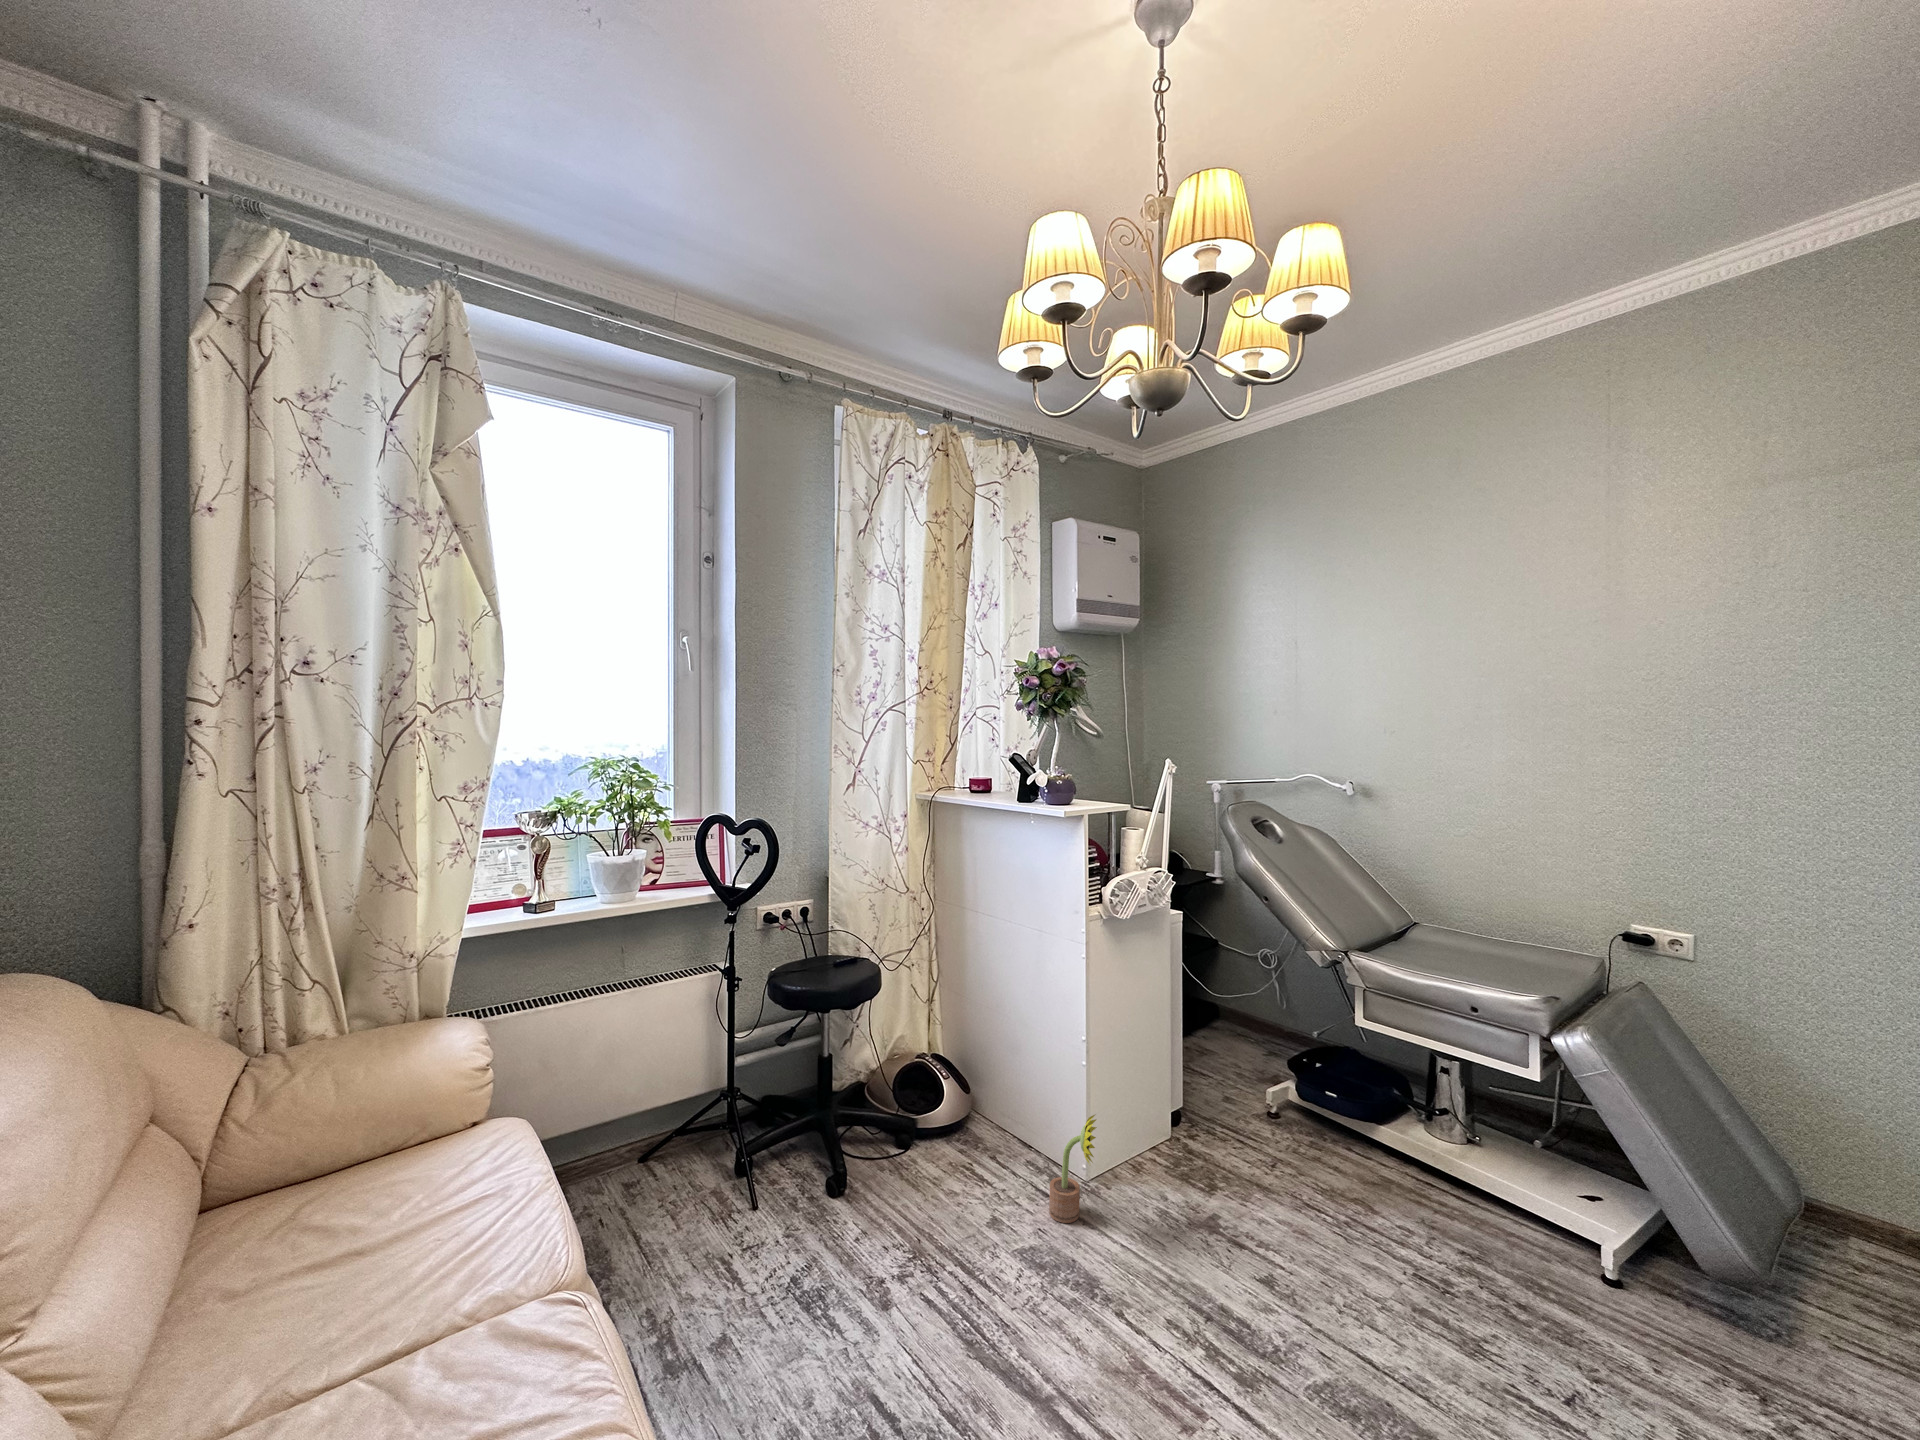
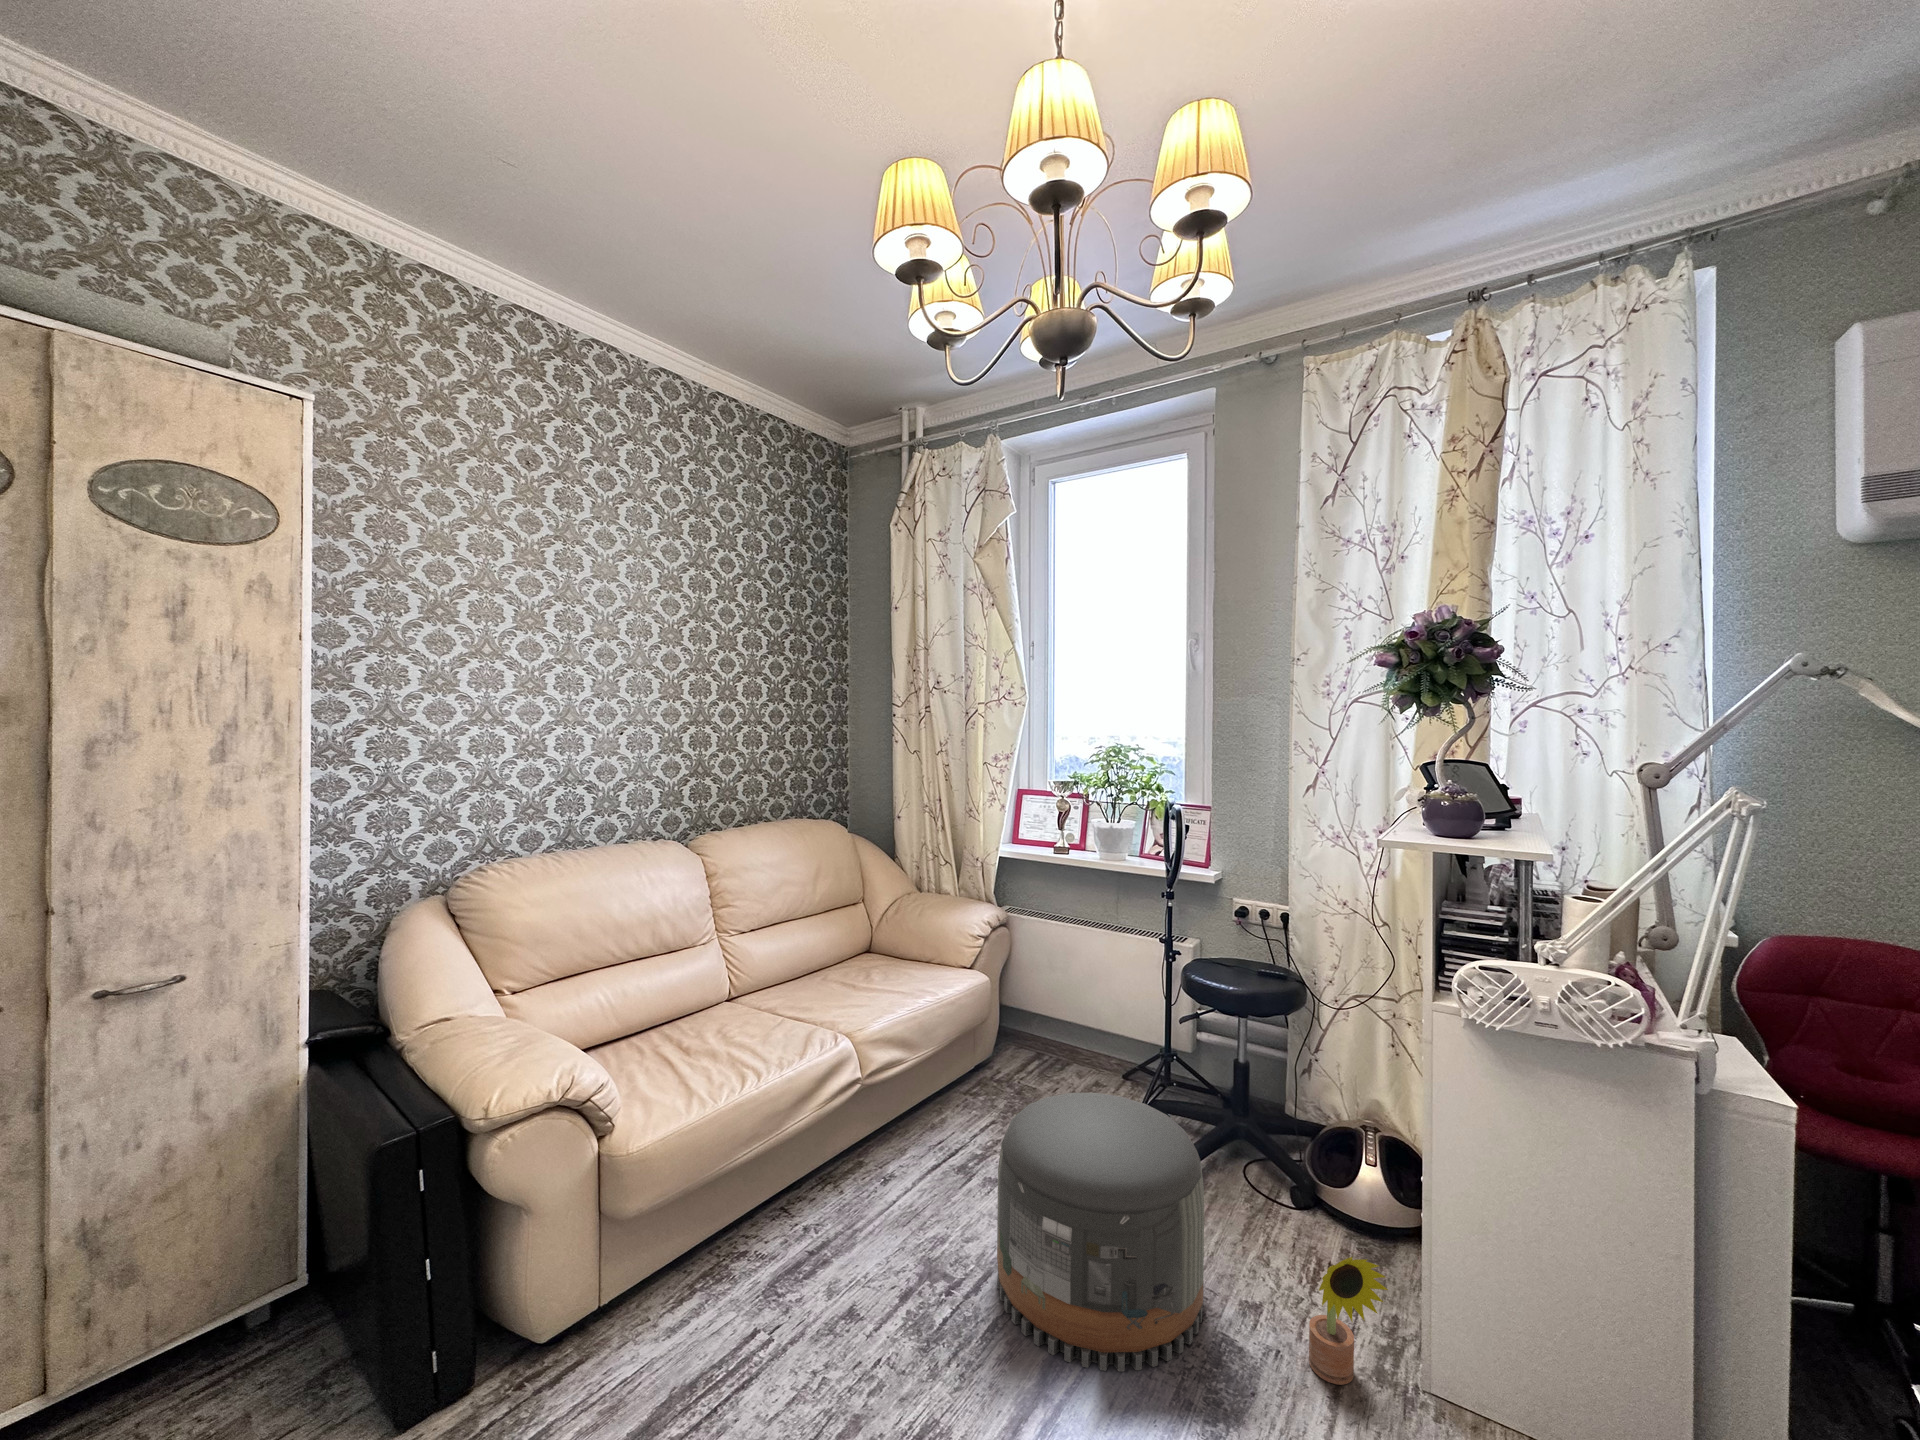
pouf: none [832,1111,1039,1401] -> present [997,1093,1204,1371]

